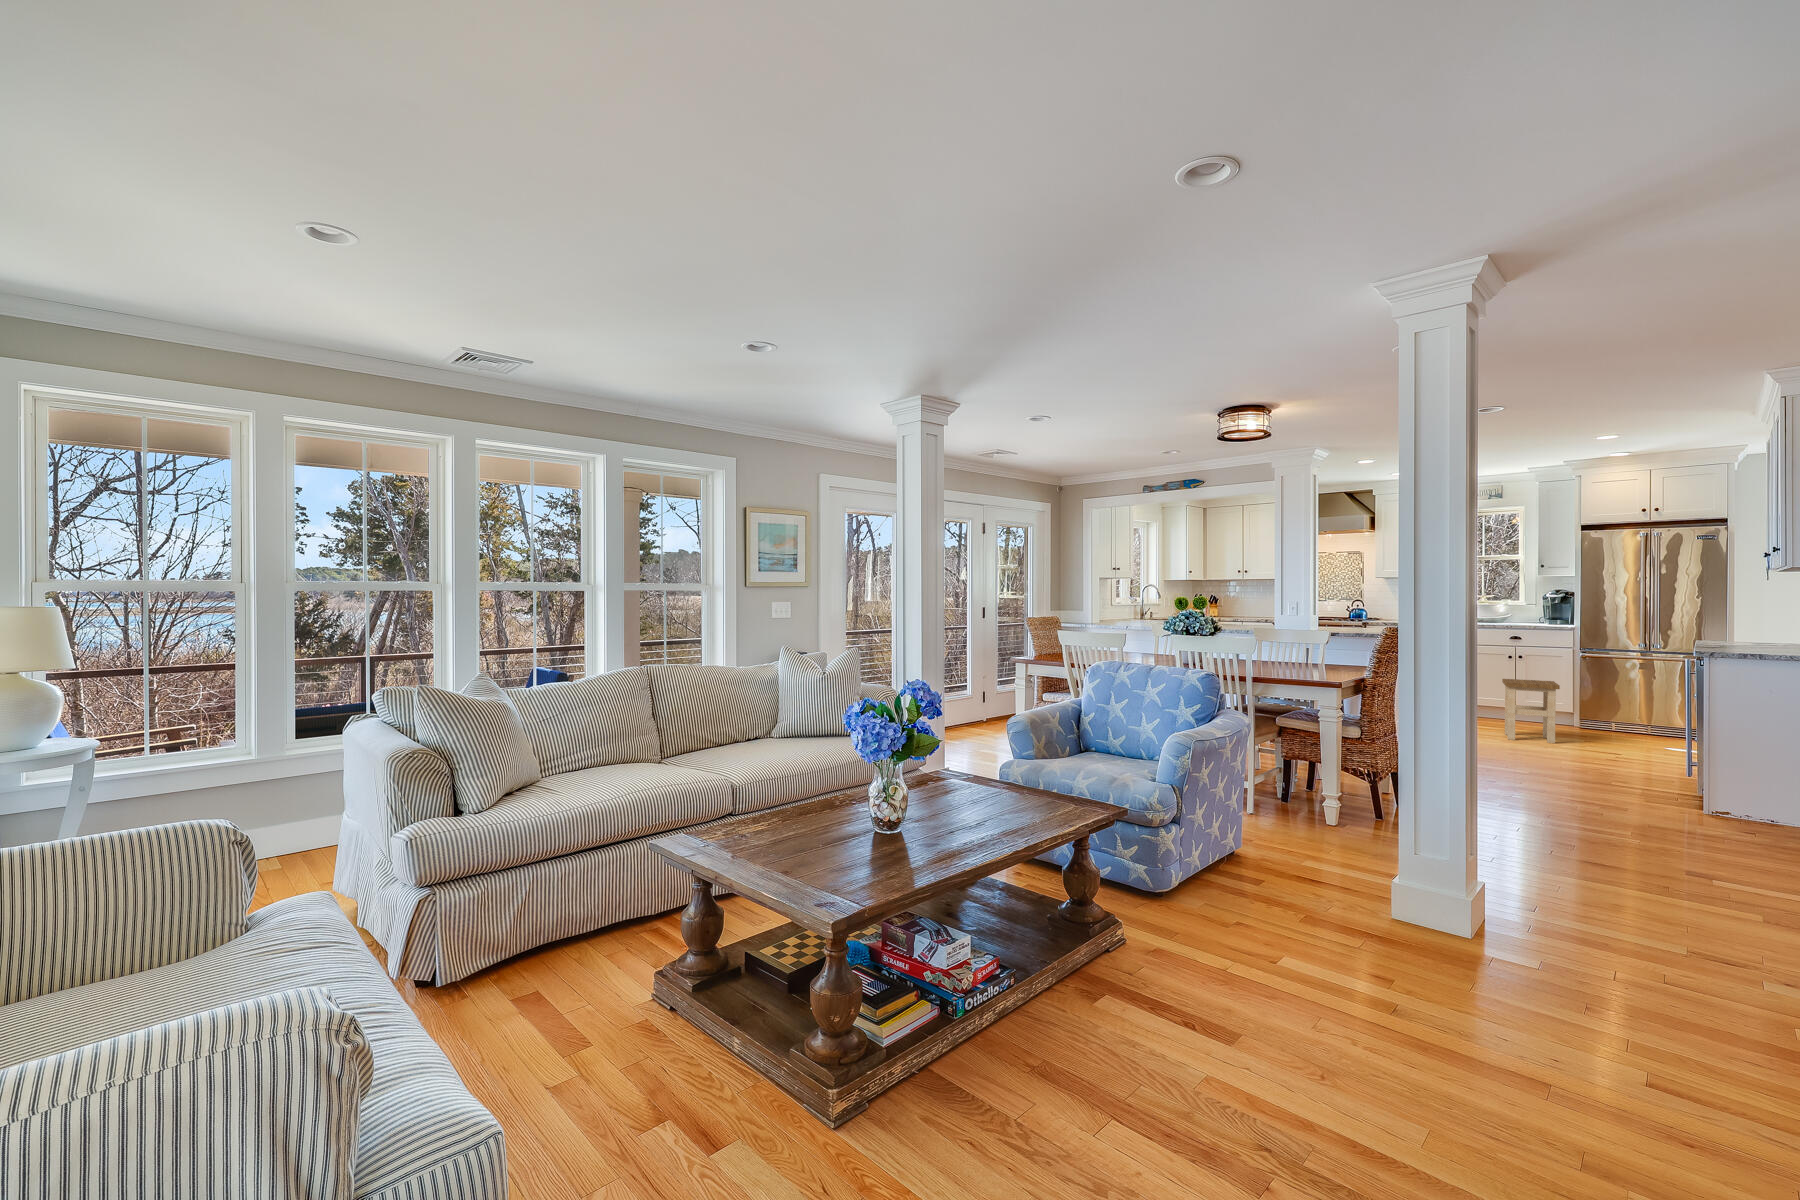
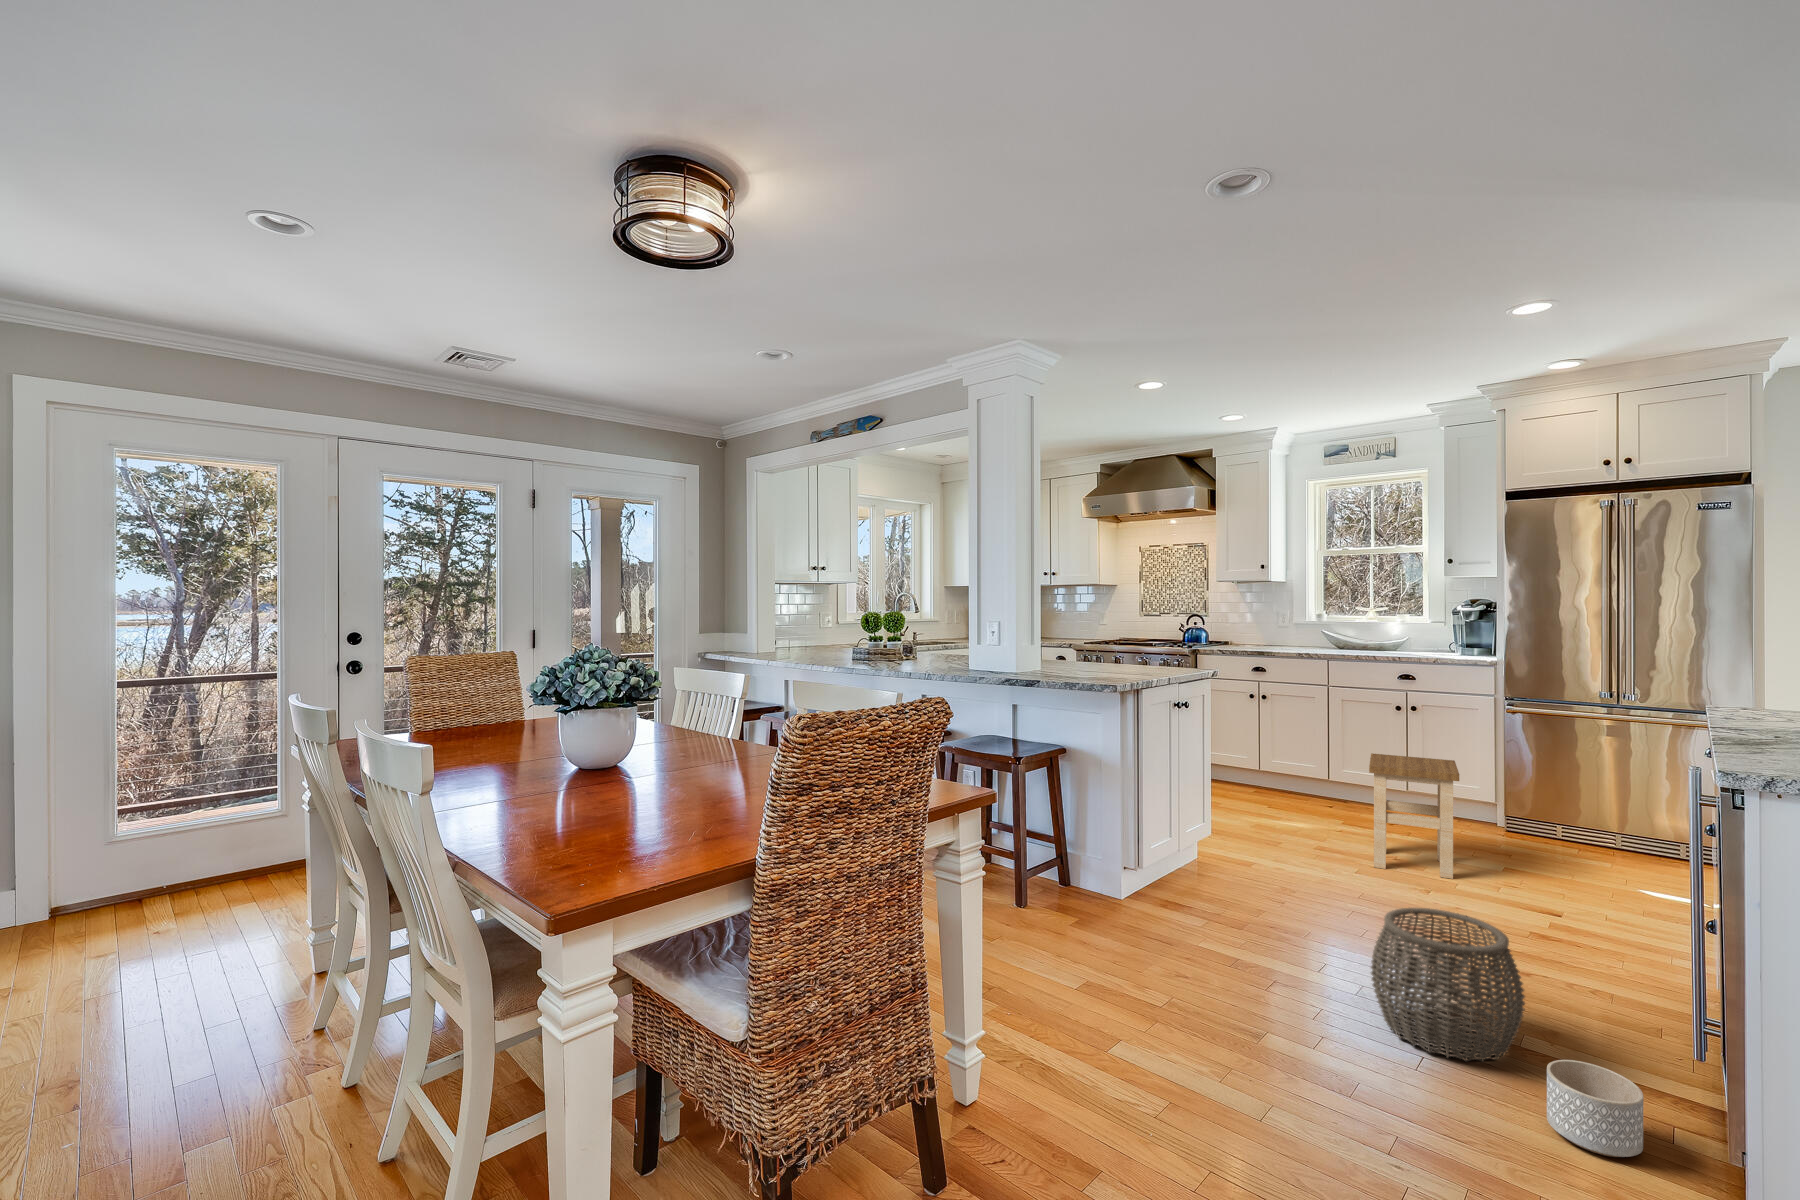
woven basket: none [1534,729,1608,786] -> present [1371,908,1525,1062]
planter: none [1620,774,1659,802] -> present [1547,1060,1643,1157]

